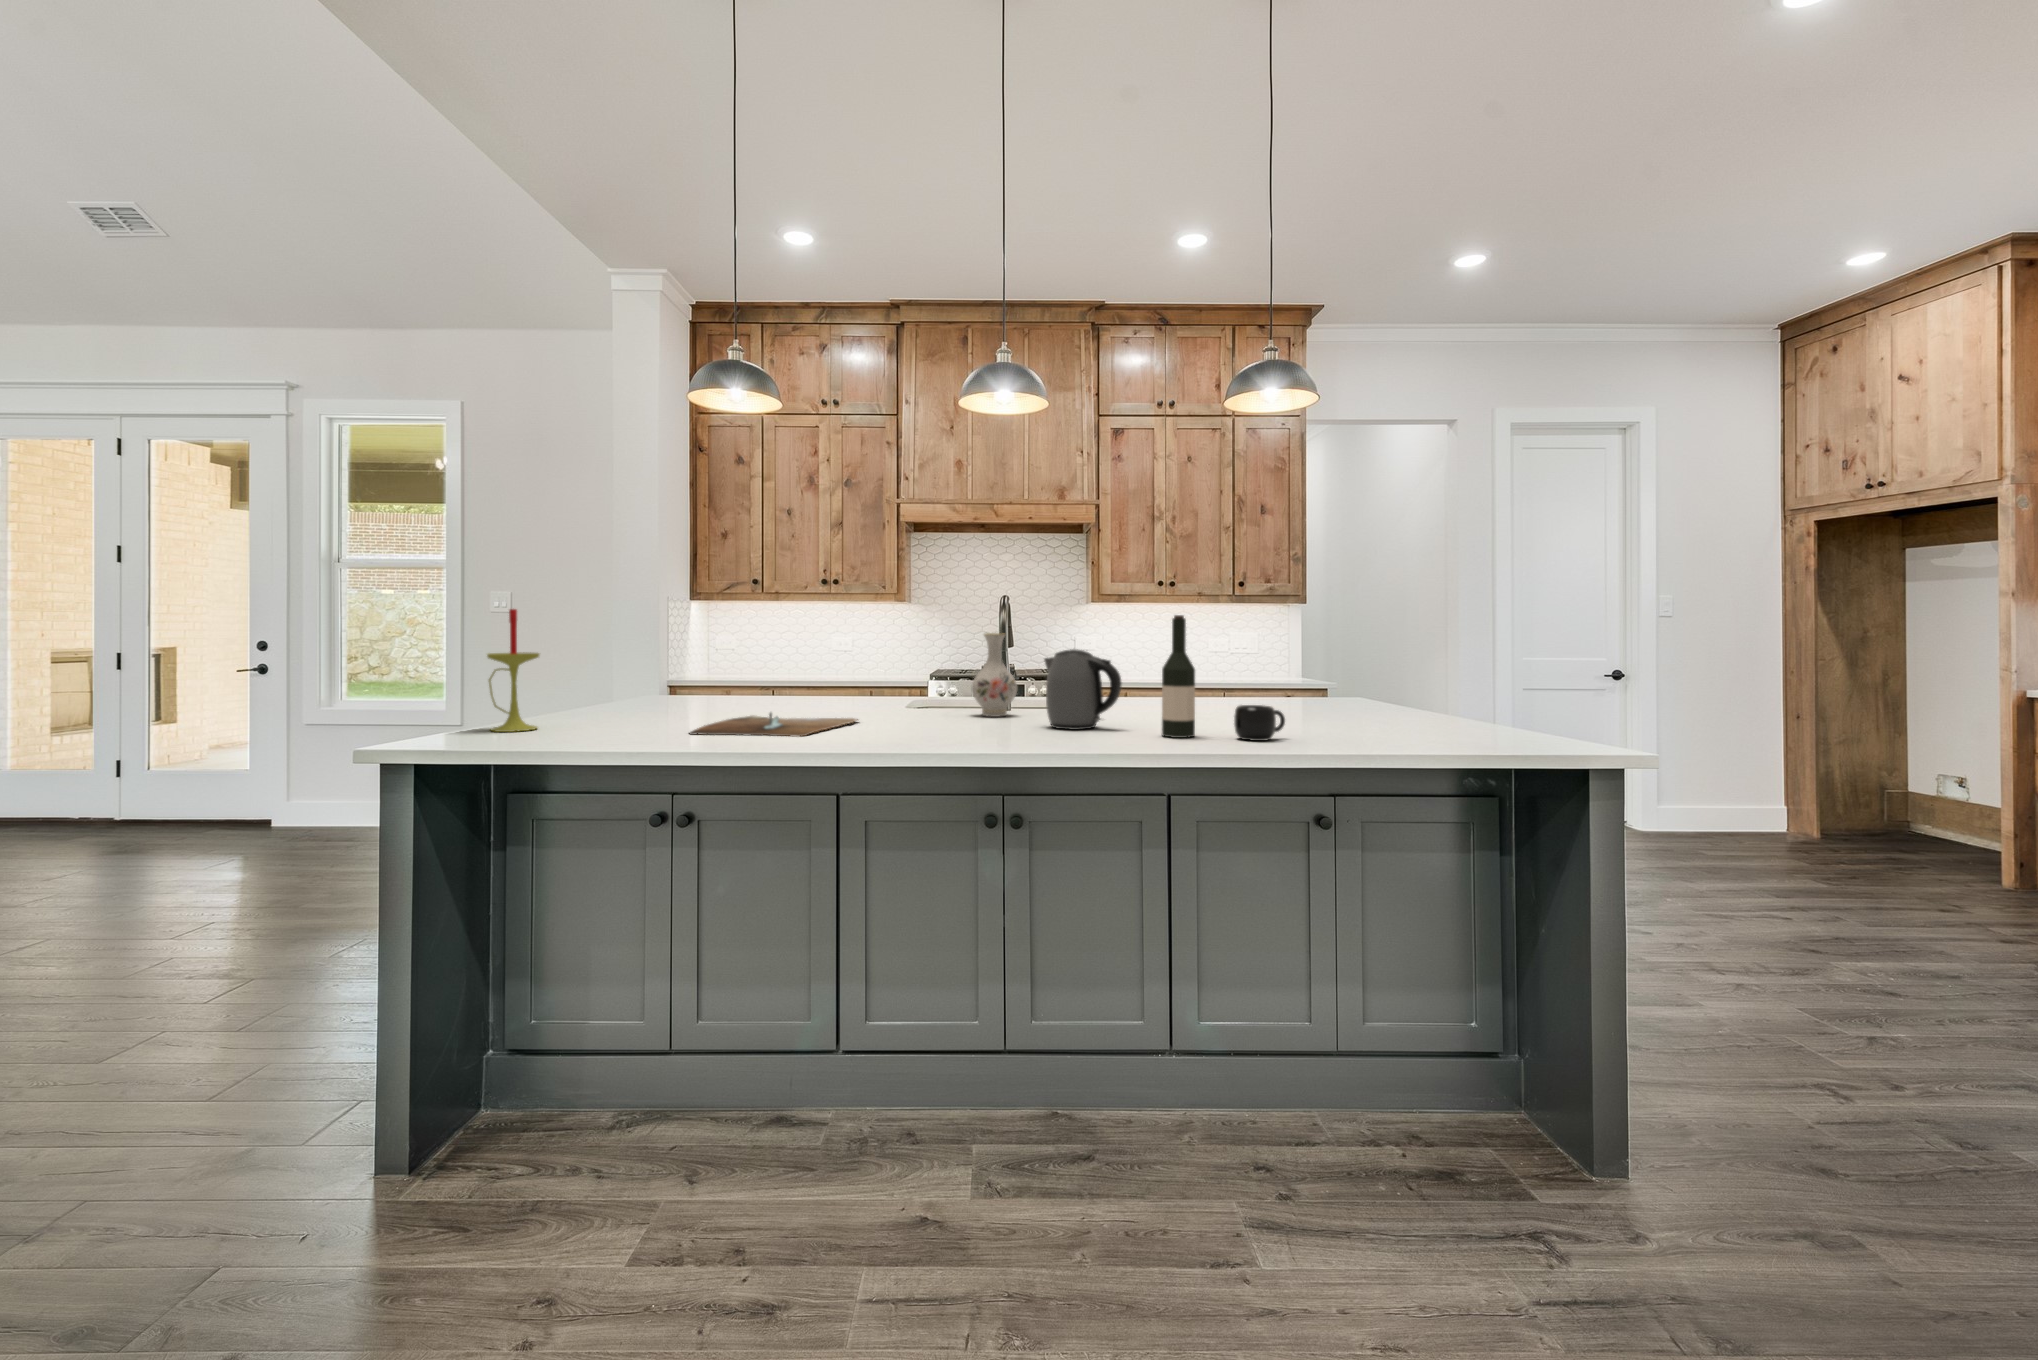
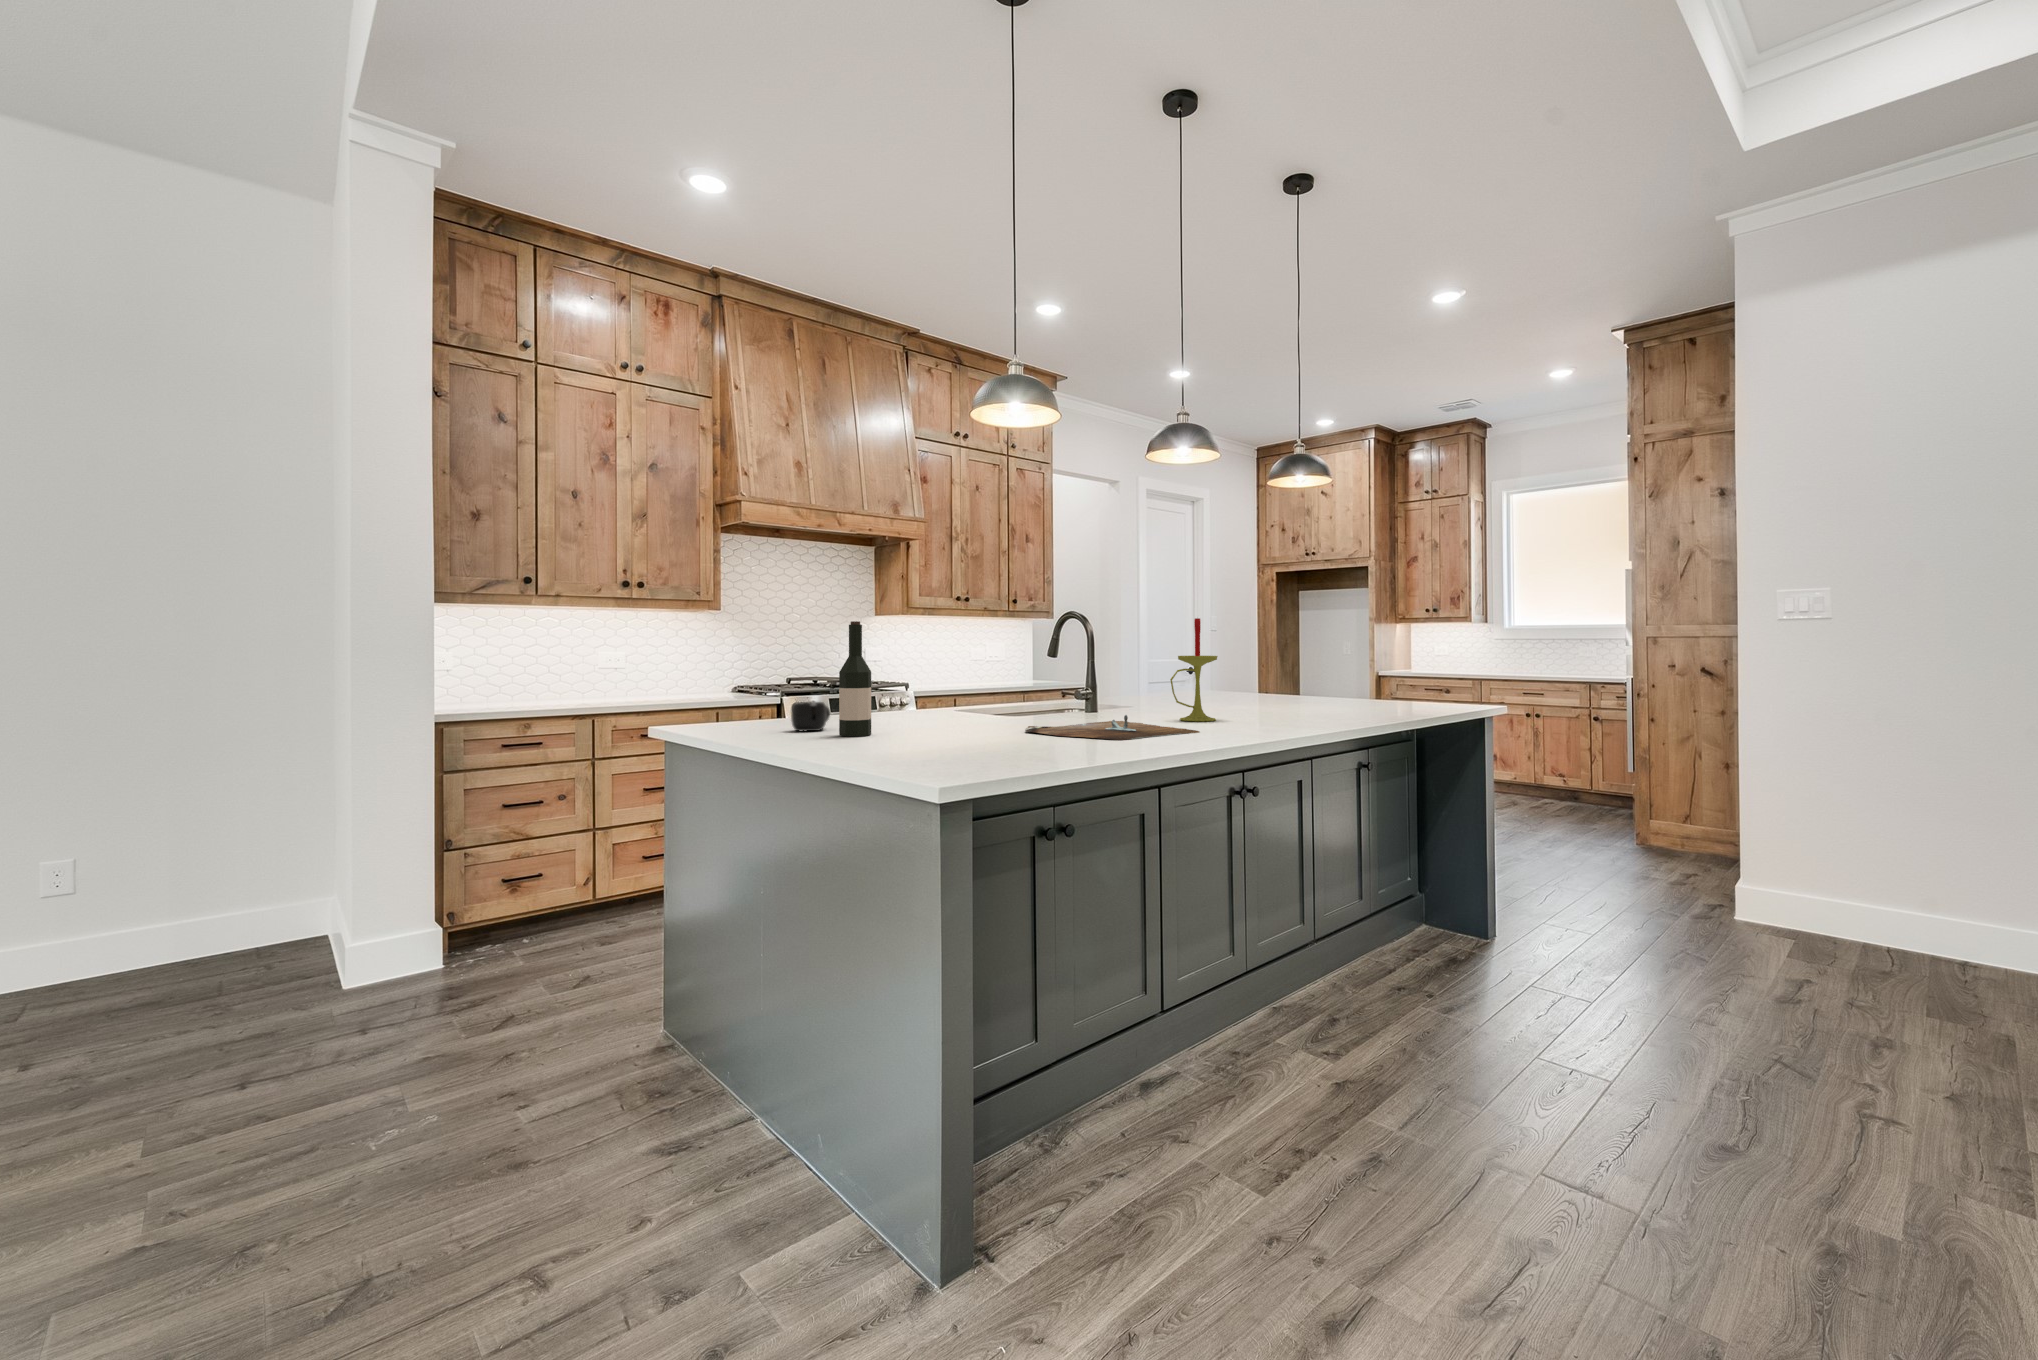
candle: present [487,609,539,732] -> present [1170,618,1218,721]
wine bottle: present [1162,615,1195,738] -> present [839,621,871,736]
vase: present [971,633,1017,717] -> none [1127,640,1169,714]
kettle: present [1044,649,1121,730] -> none [1241,651,1301,715]
mug: present [1234,705,1285,741] -> present [791,702,830,731]

